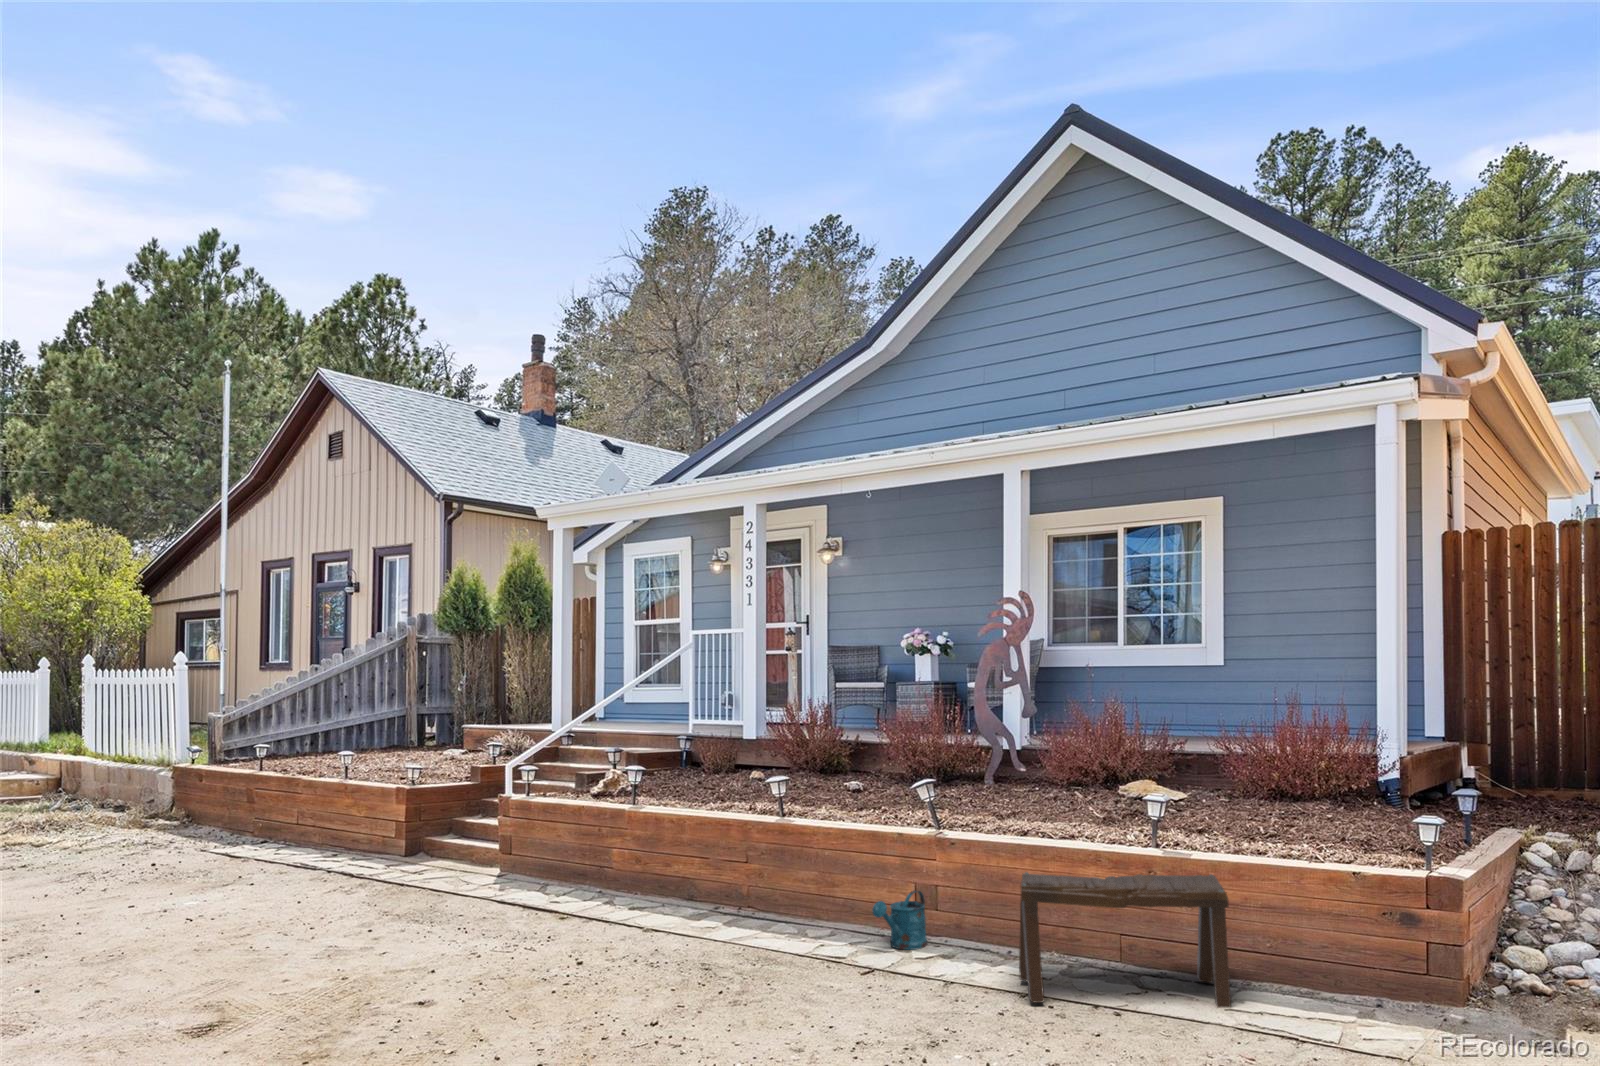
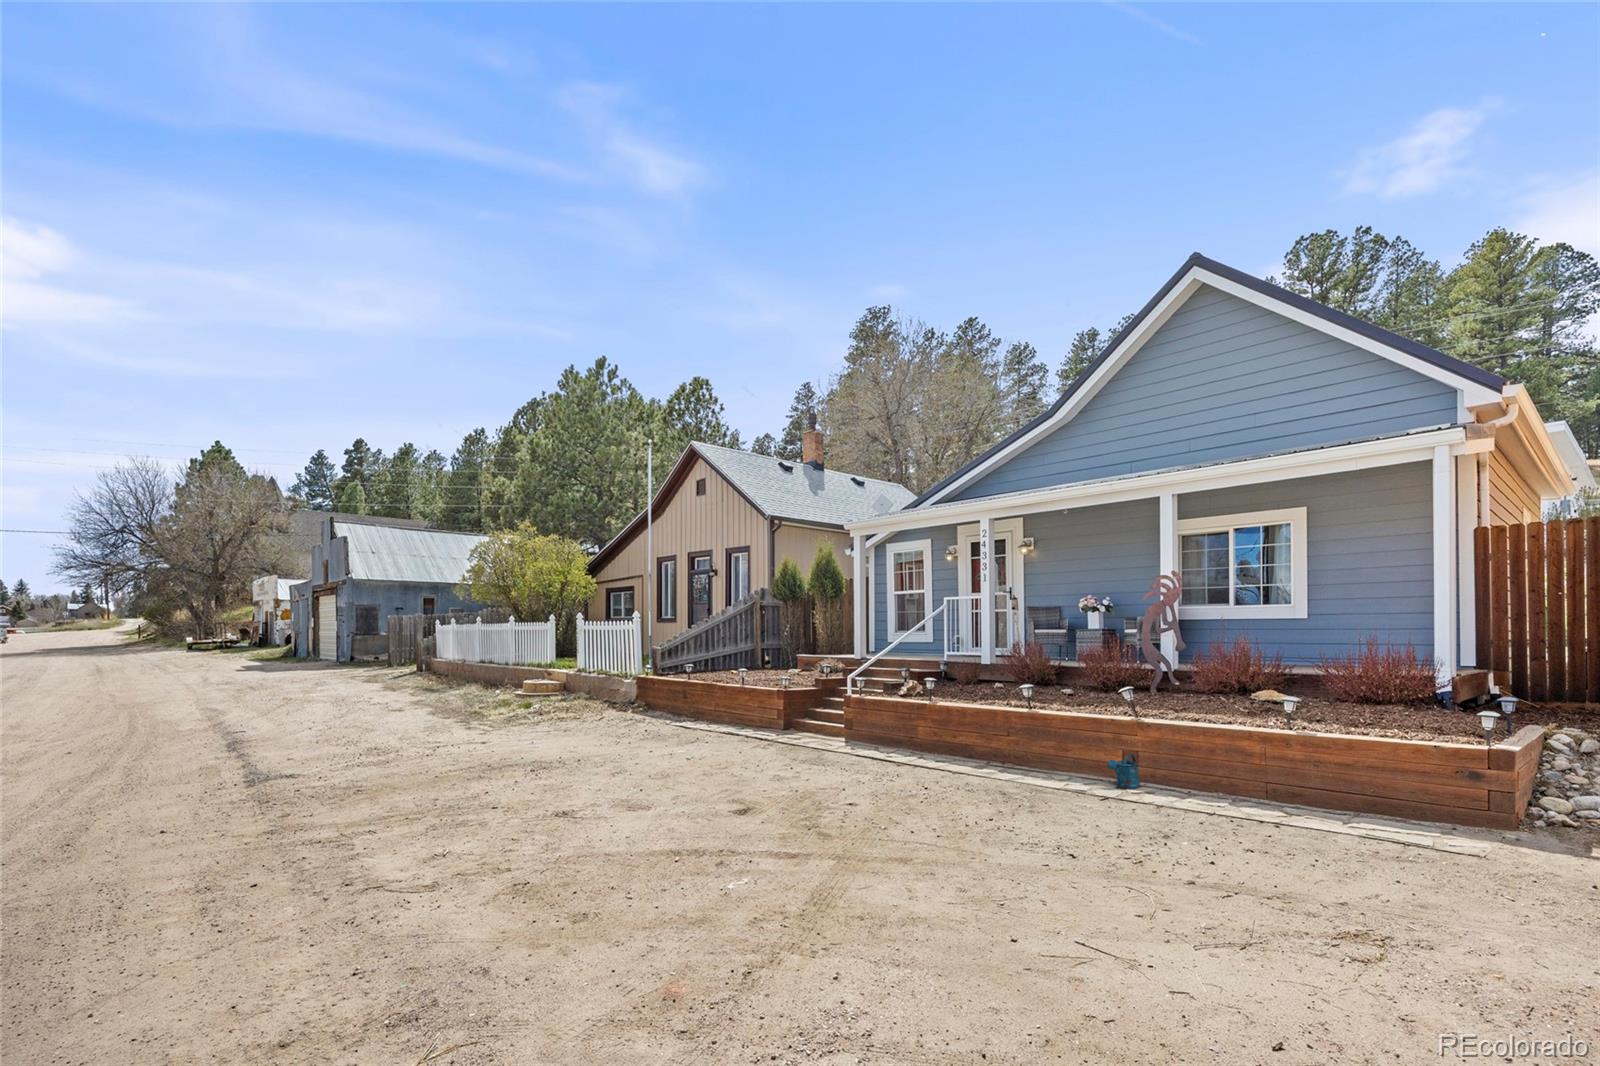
bench: present [1019,872,1231,1008] -> none [1210,744,1358,829]

